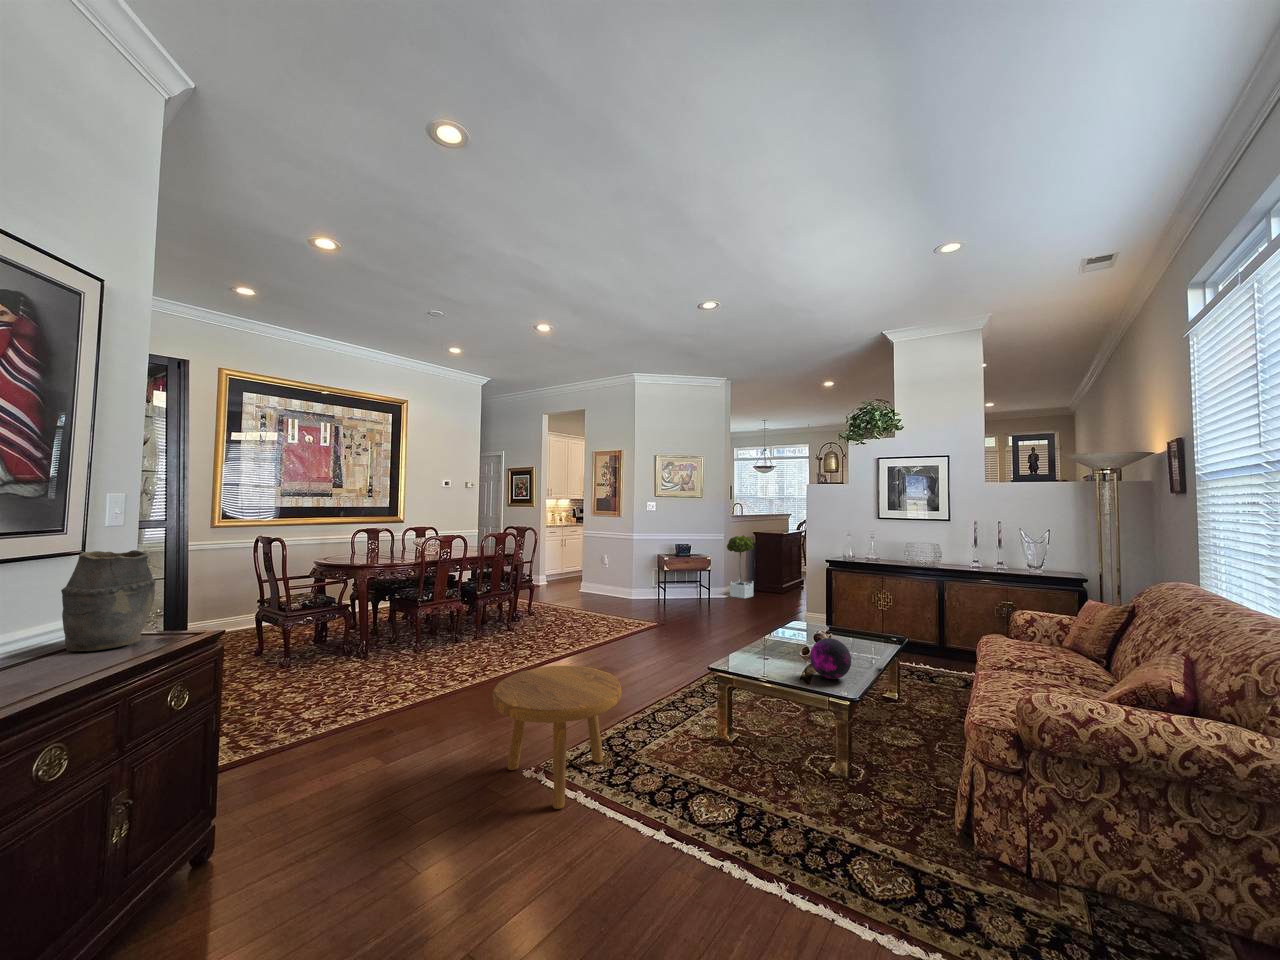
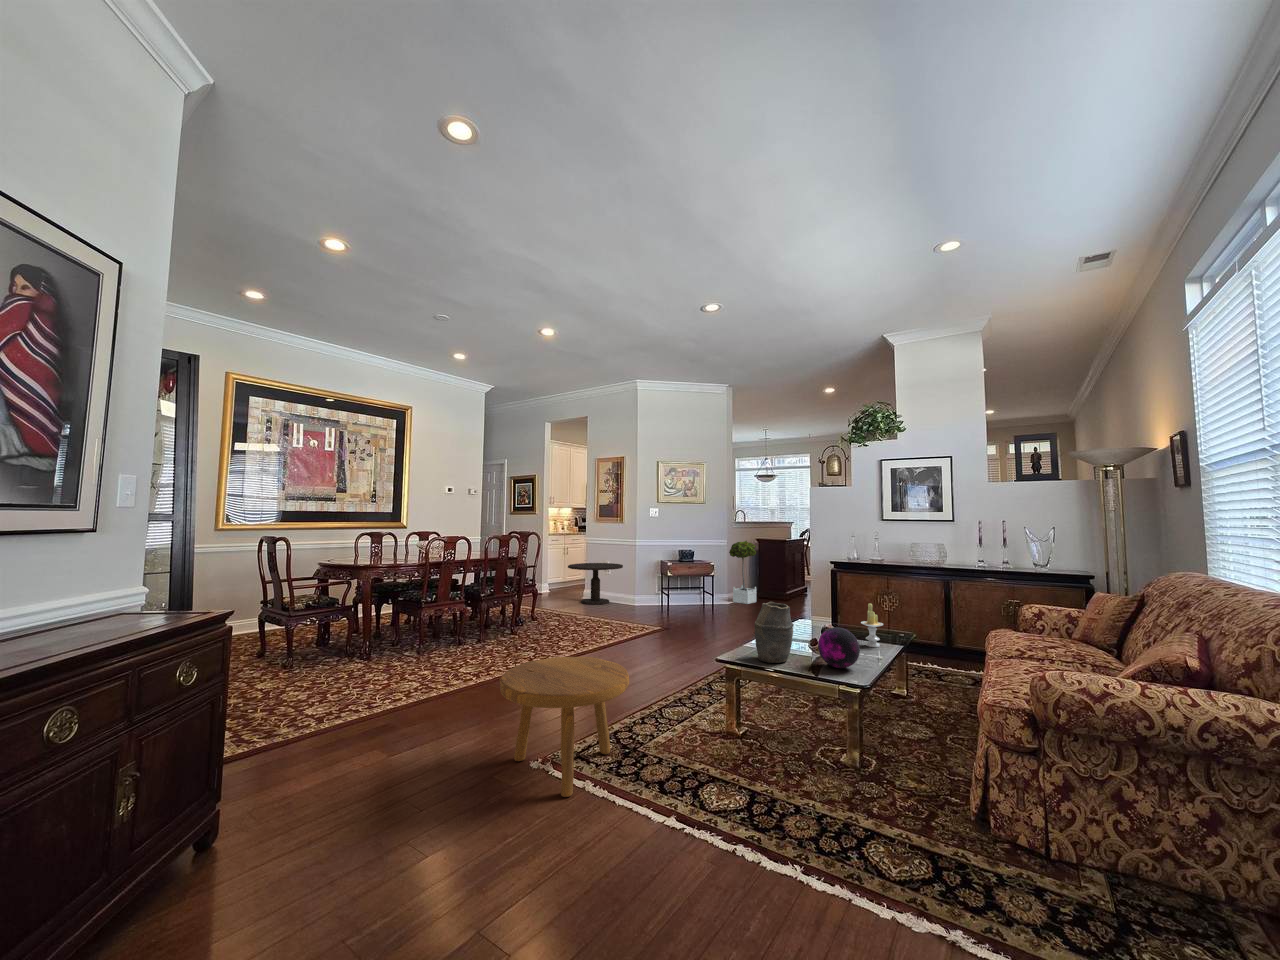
vase: present [61,550,156,651] -> present [755,602,794,663]
side table: none [565,556,620,599] -> present [568,563,623,605]
candle: none [854,610,877,654] -> present [861,603,883,647]

